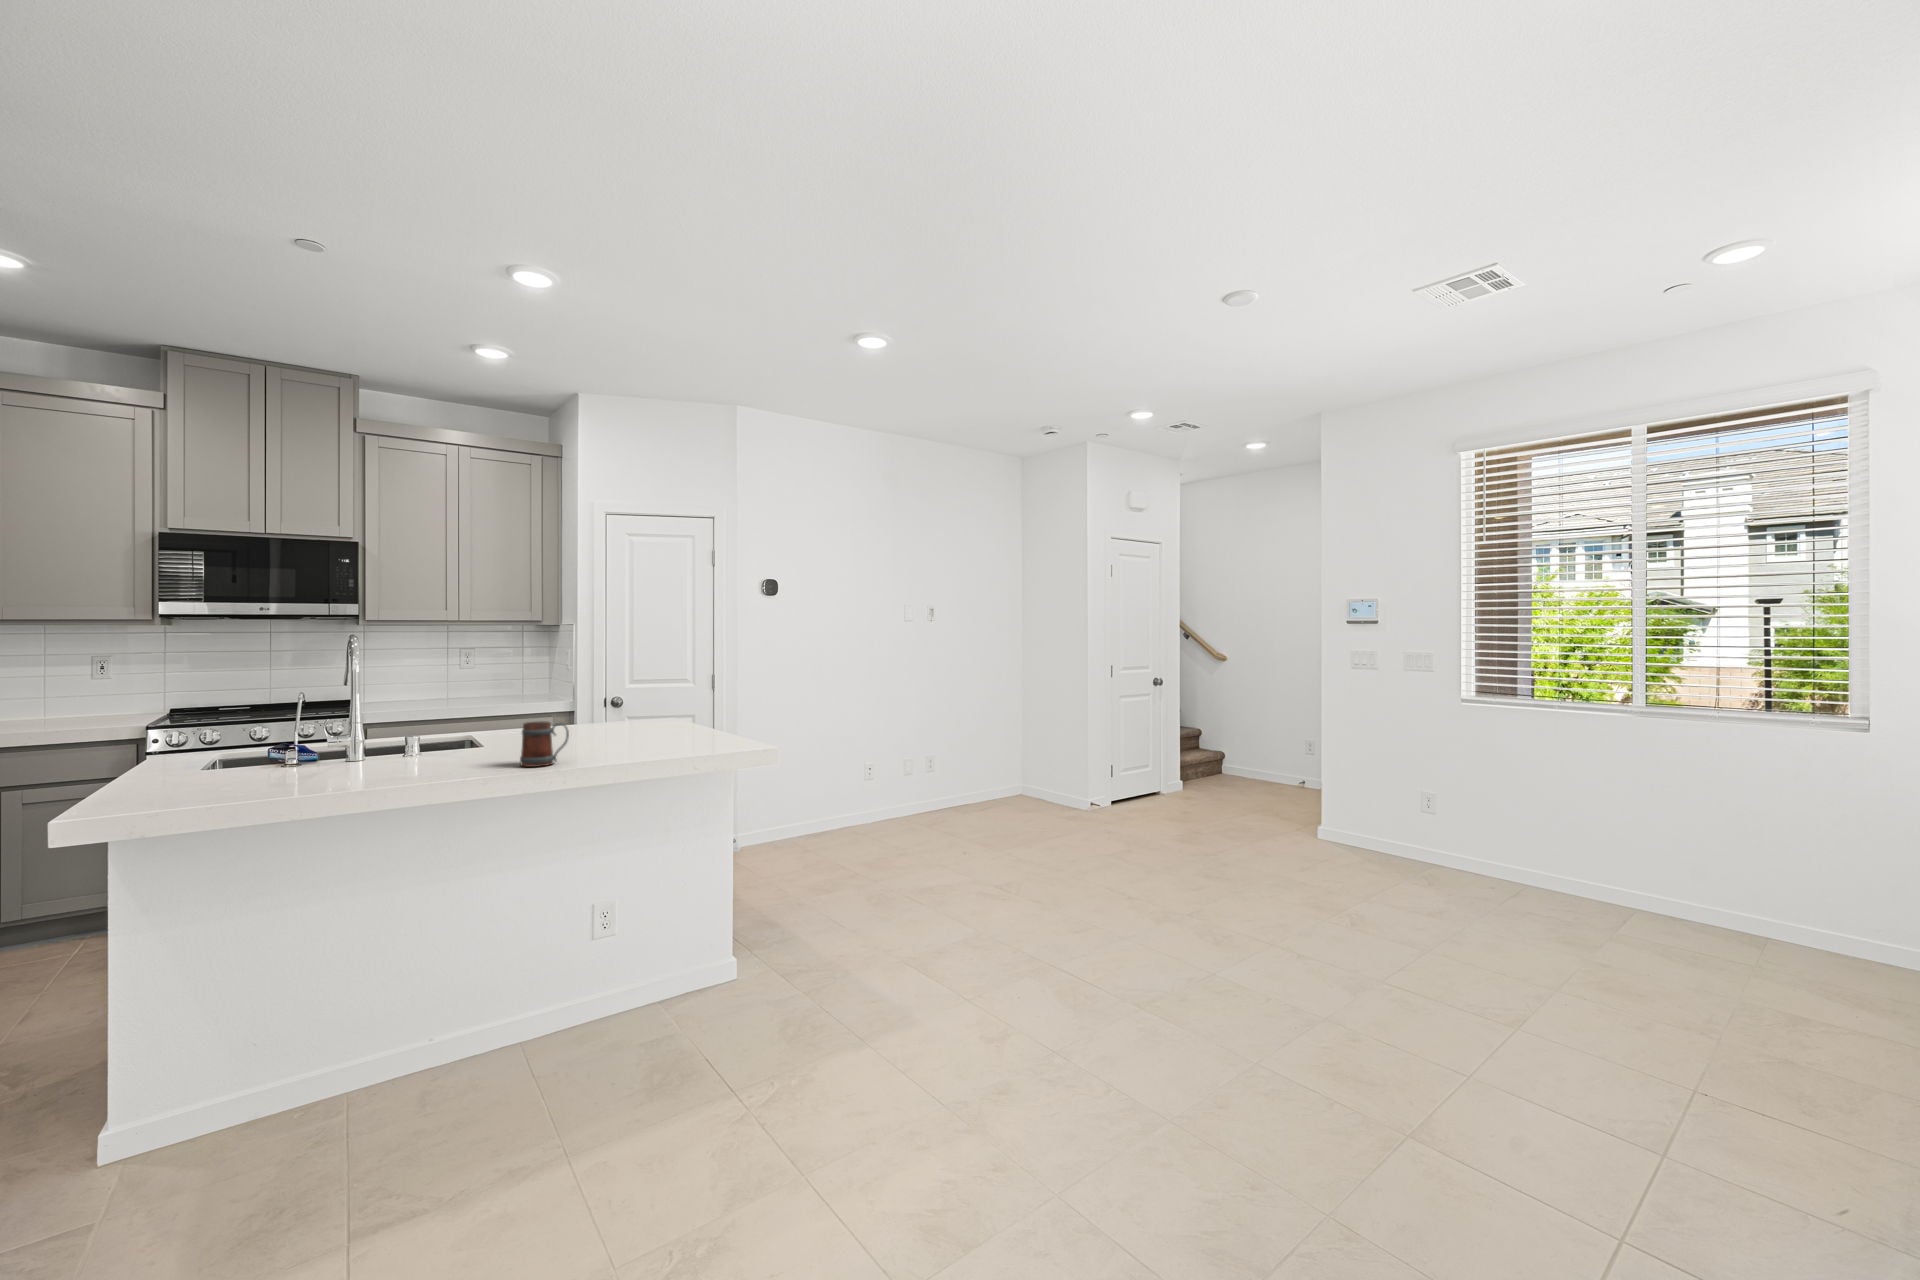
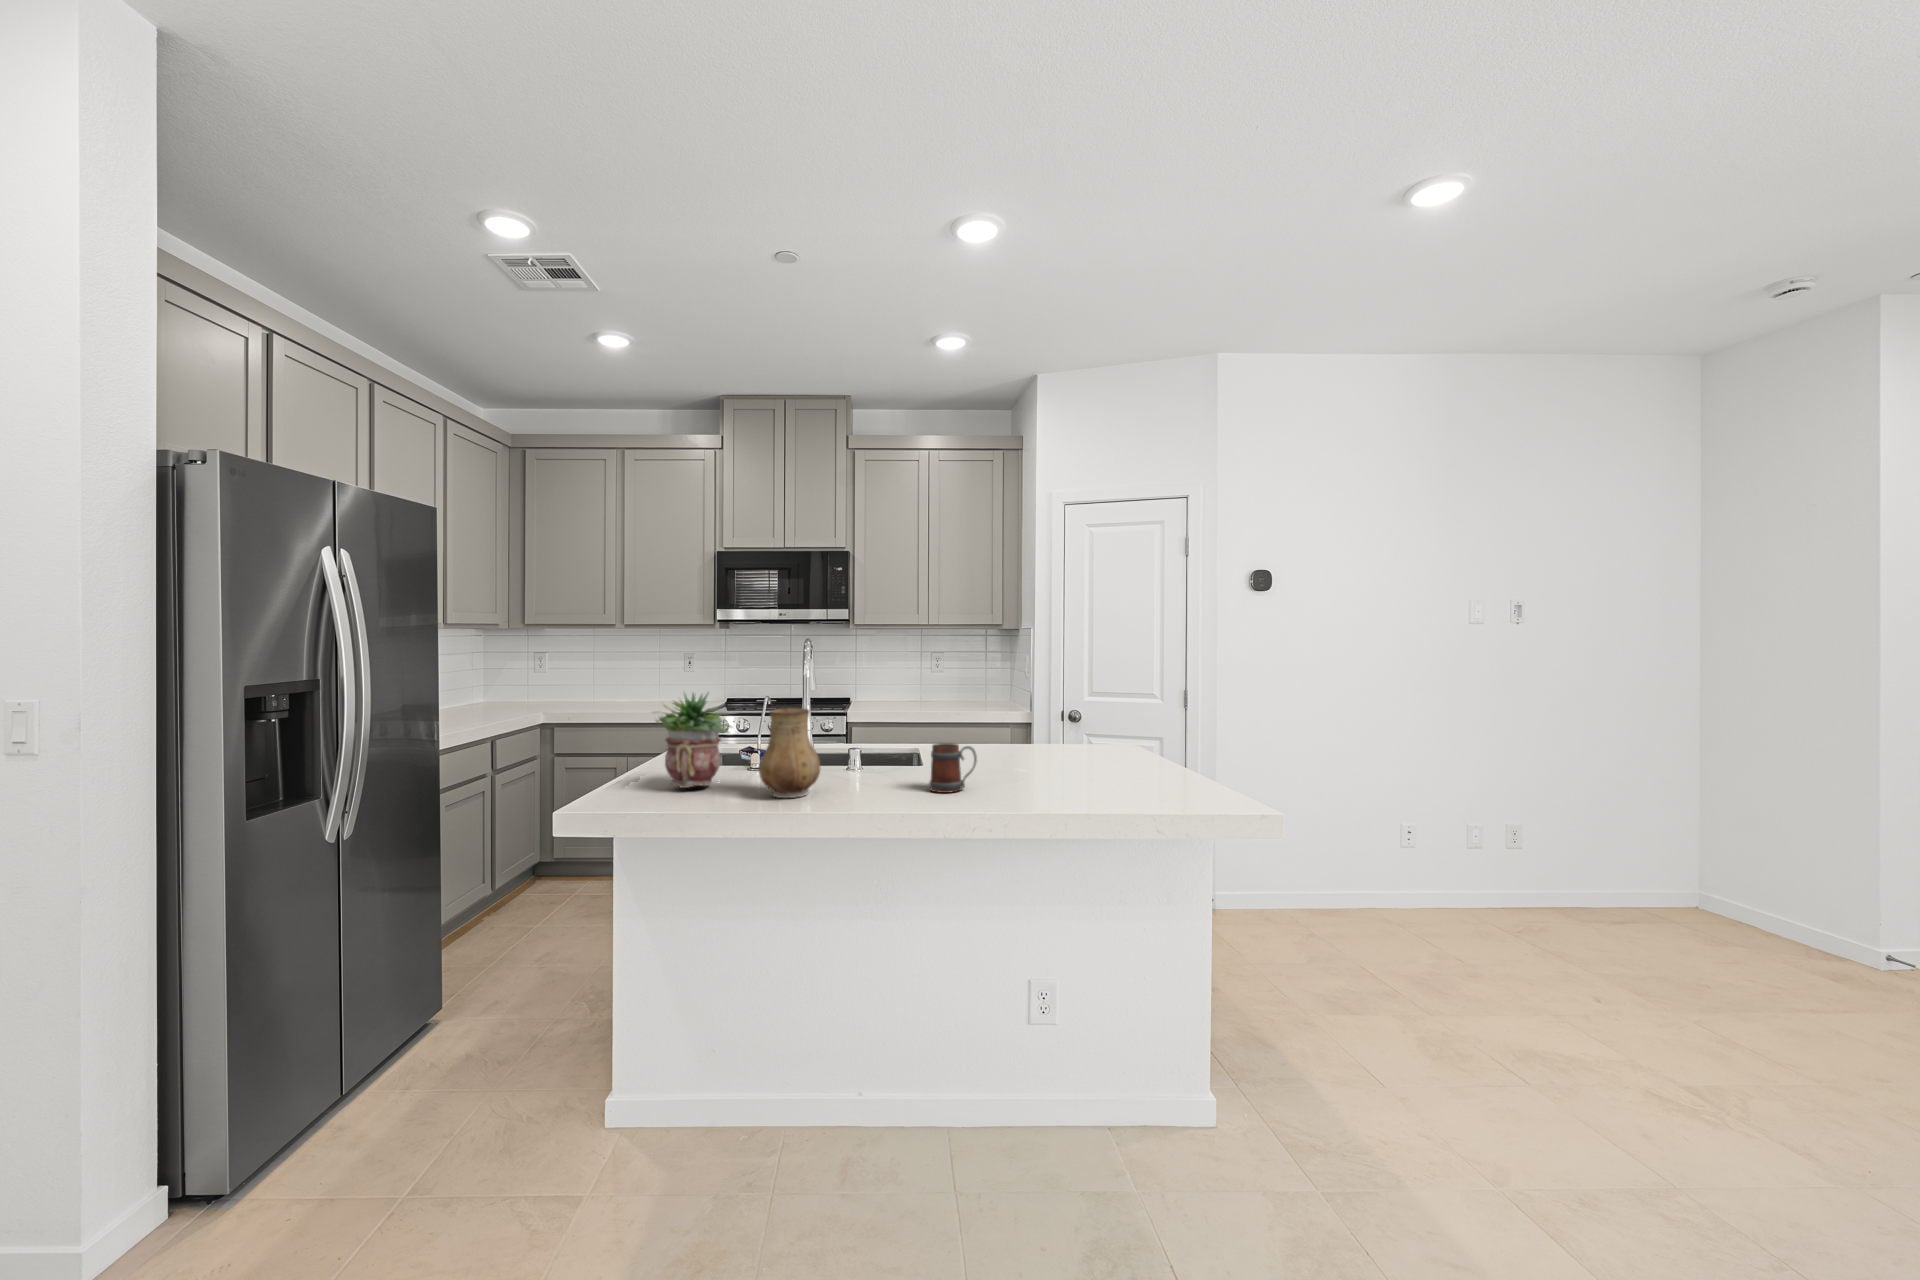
potted plant: none [161,678,276,787] -> present [657,692,731,788]
ceramic pitcher: none [321,693,398,785] -> present [759,708,820,798]

